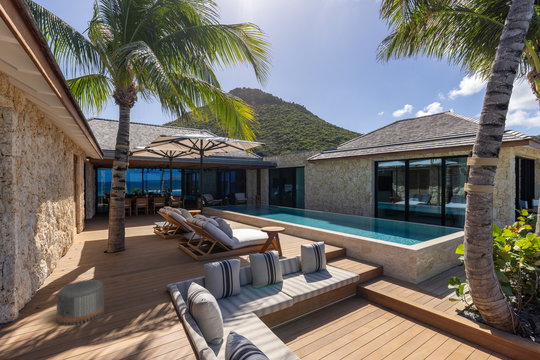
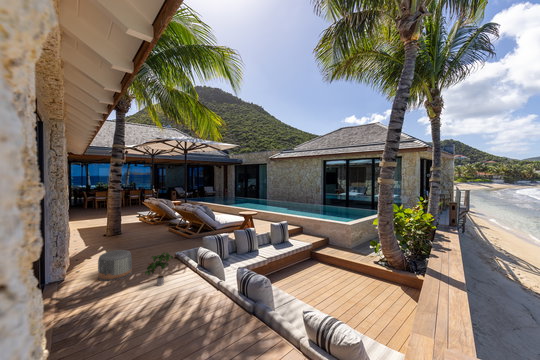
potted plant: none [102,291,149,342] -> present [145,253,173,286]

